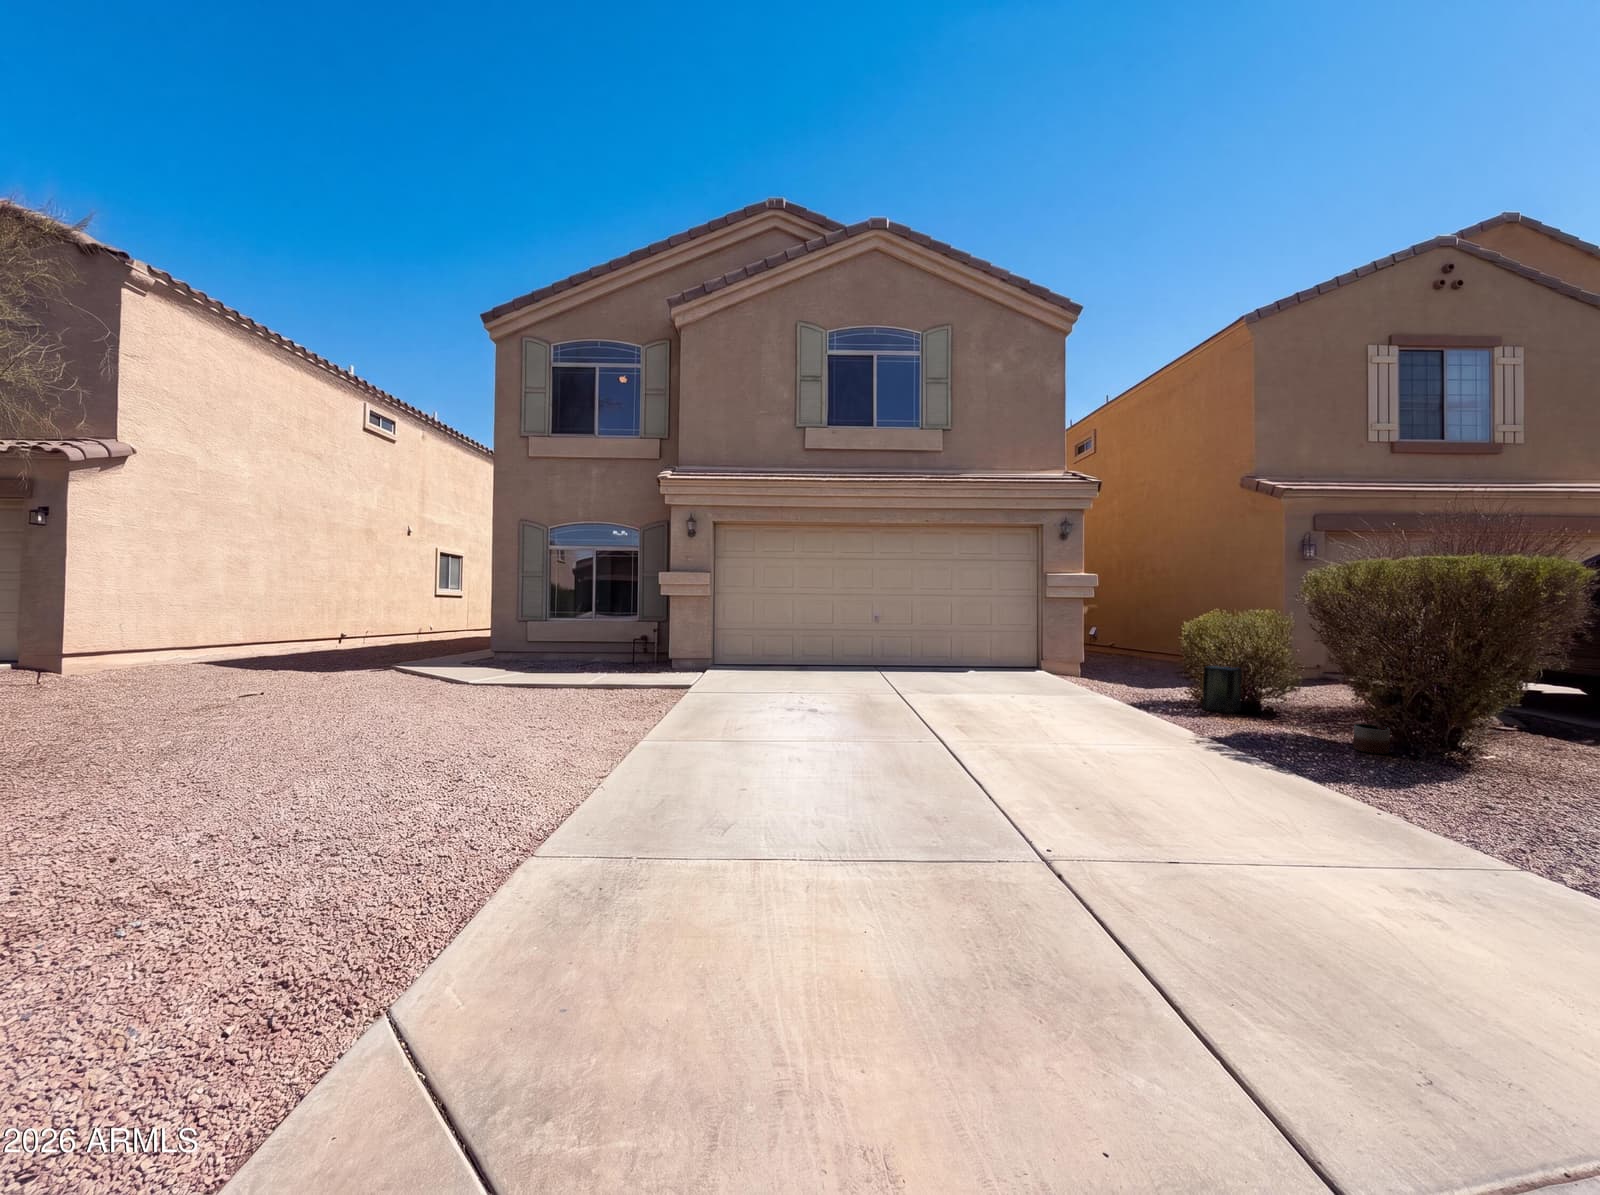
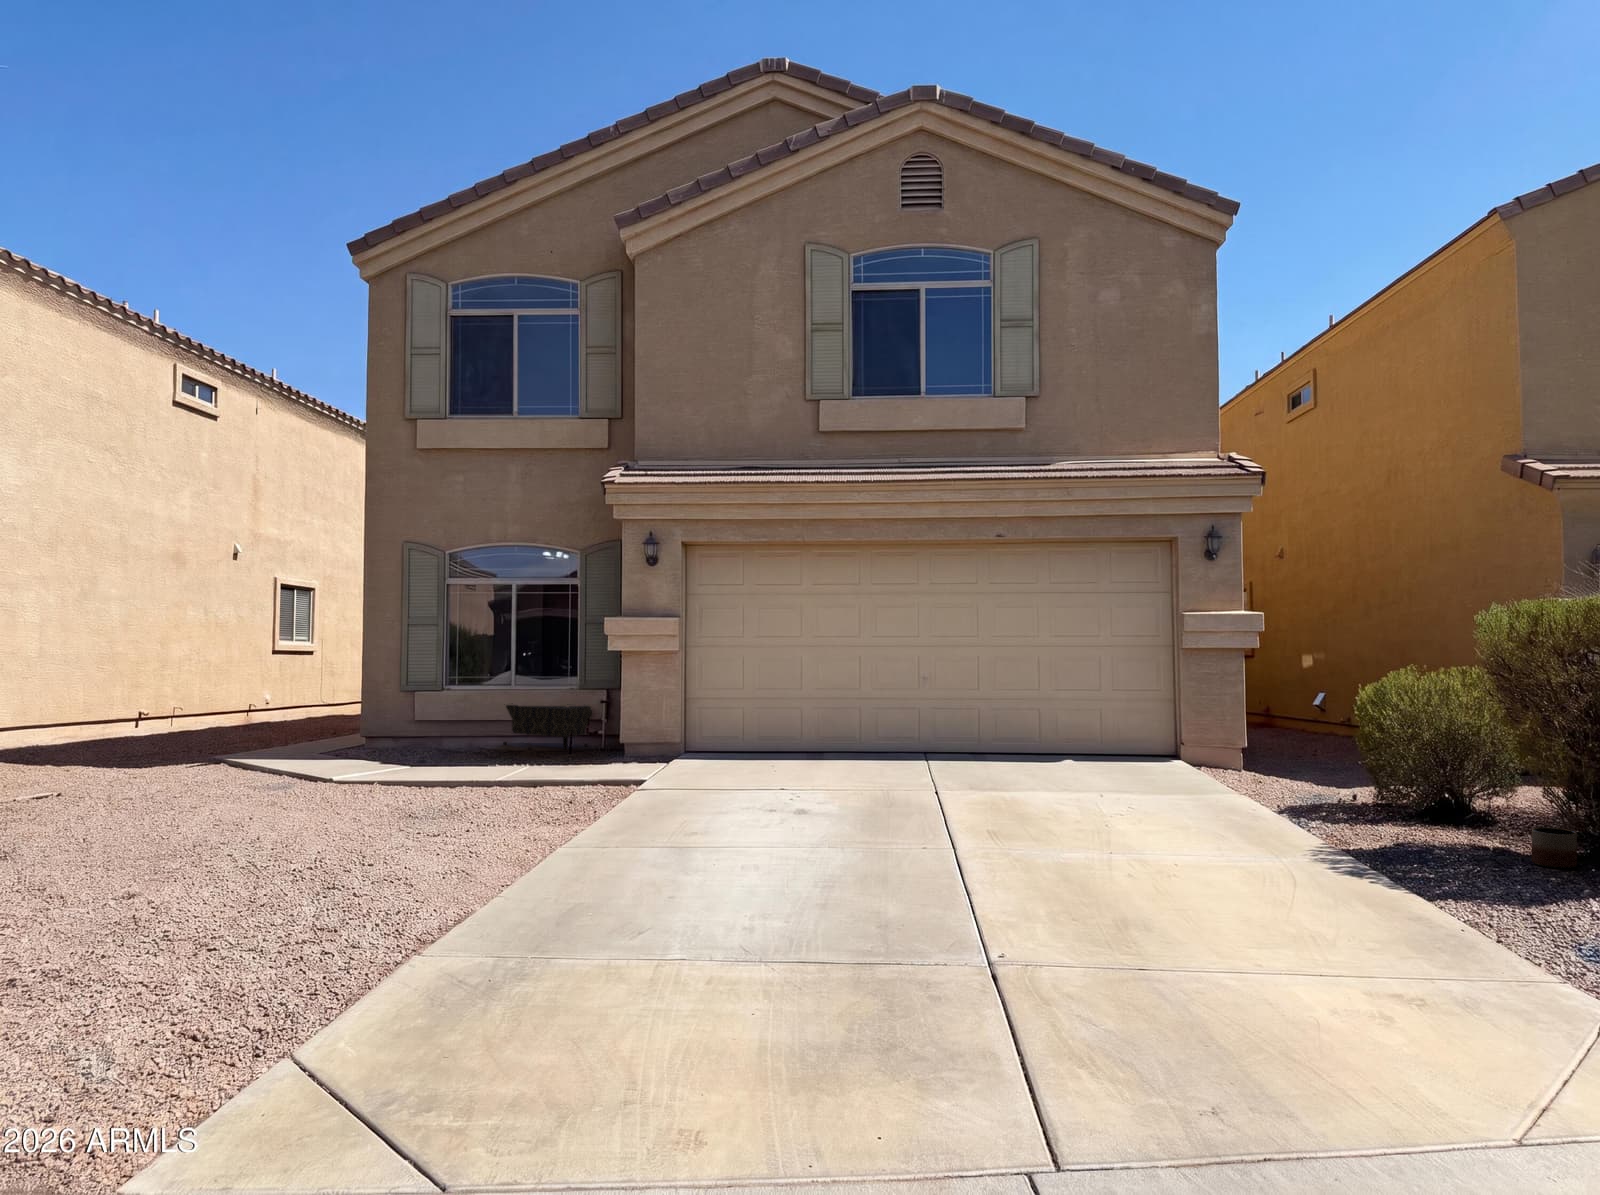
bench: none [586,628,648,660] -> present [503,704,591,750]
storage box: present [1202,666,1242,714] -> none [1374,749,1432,820]

